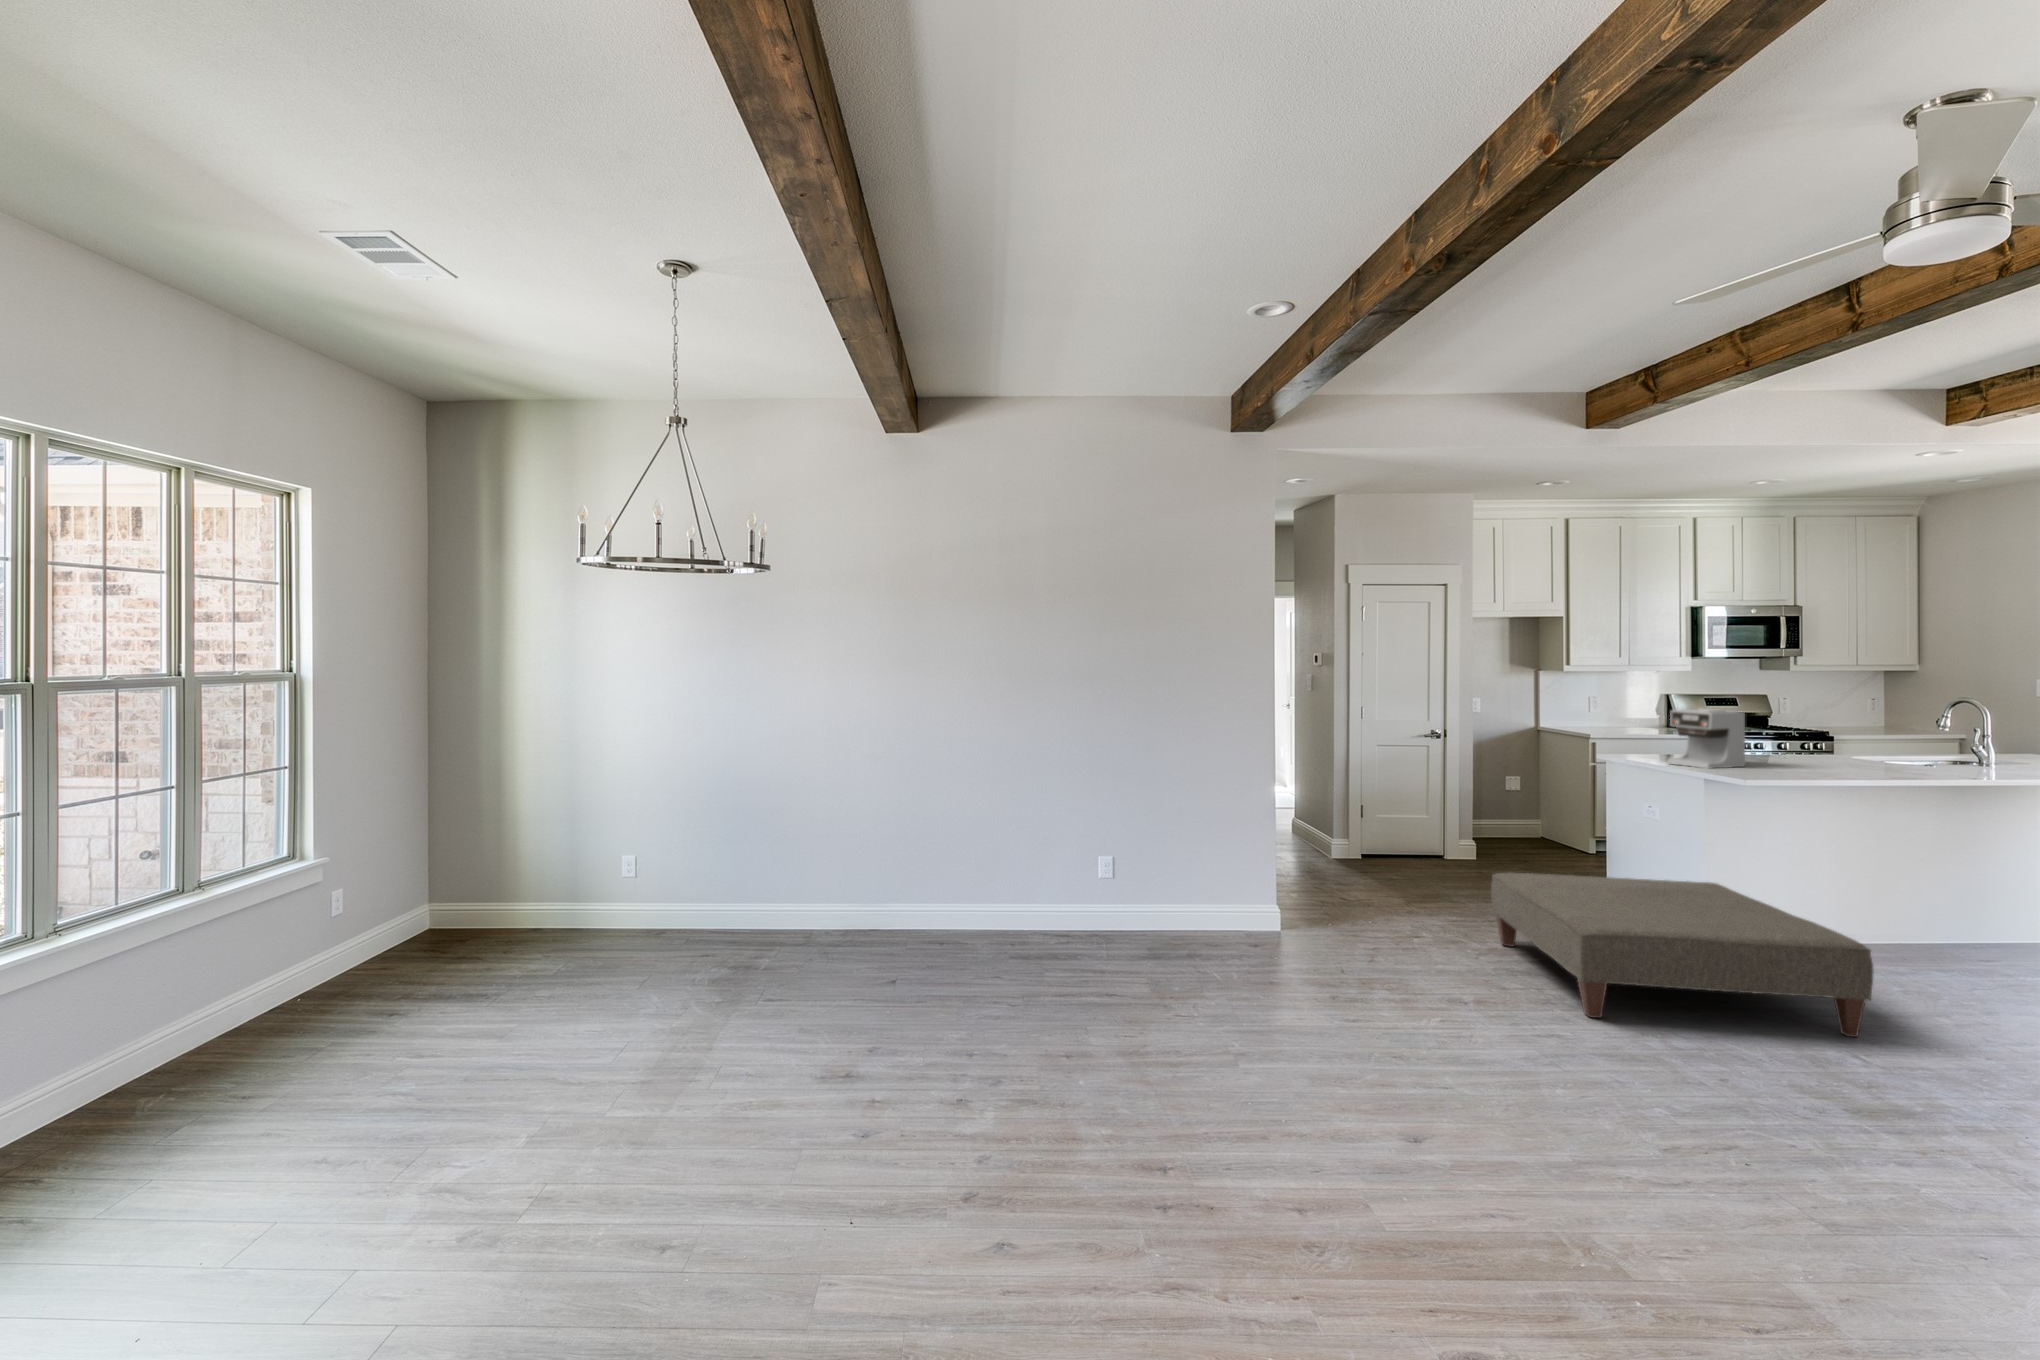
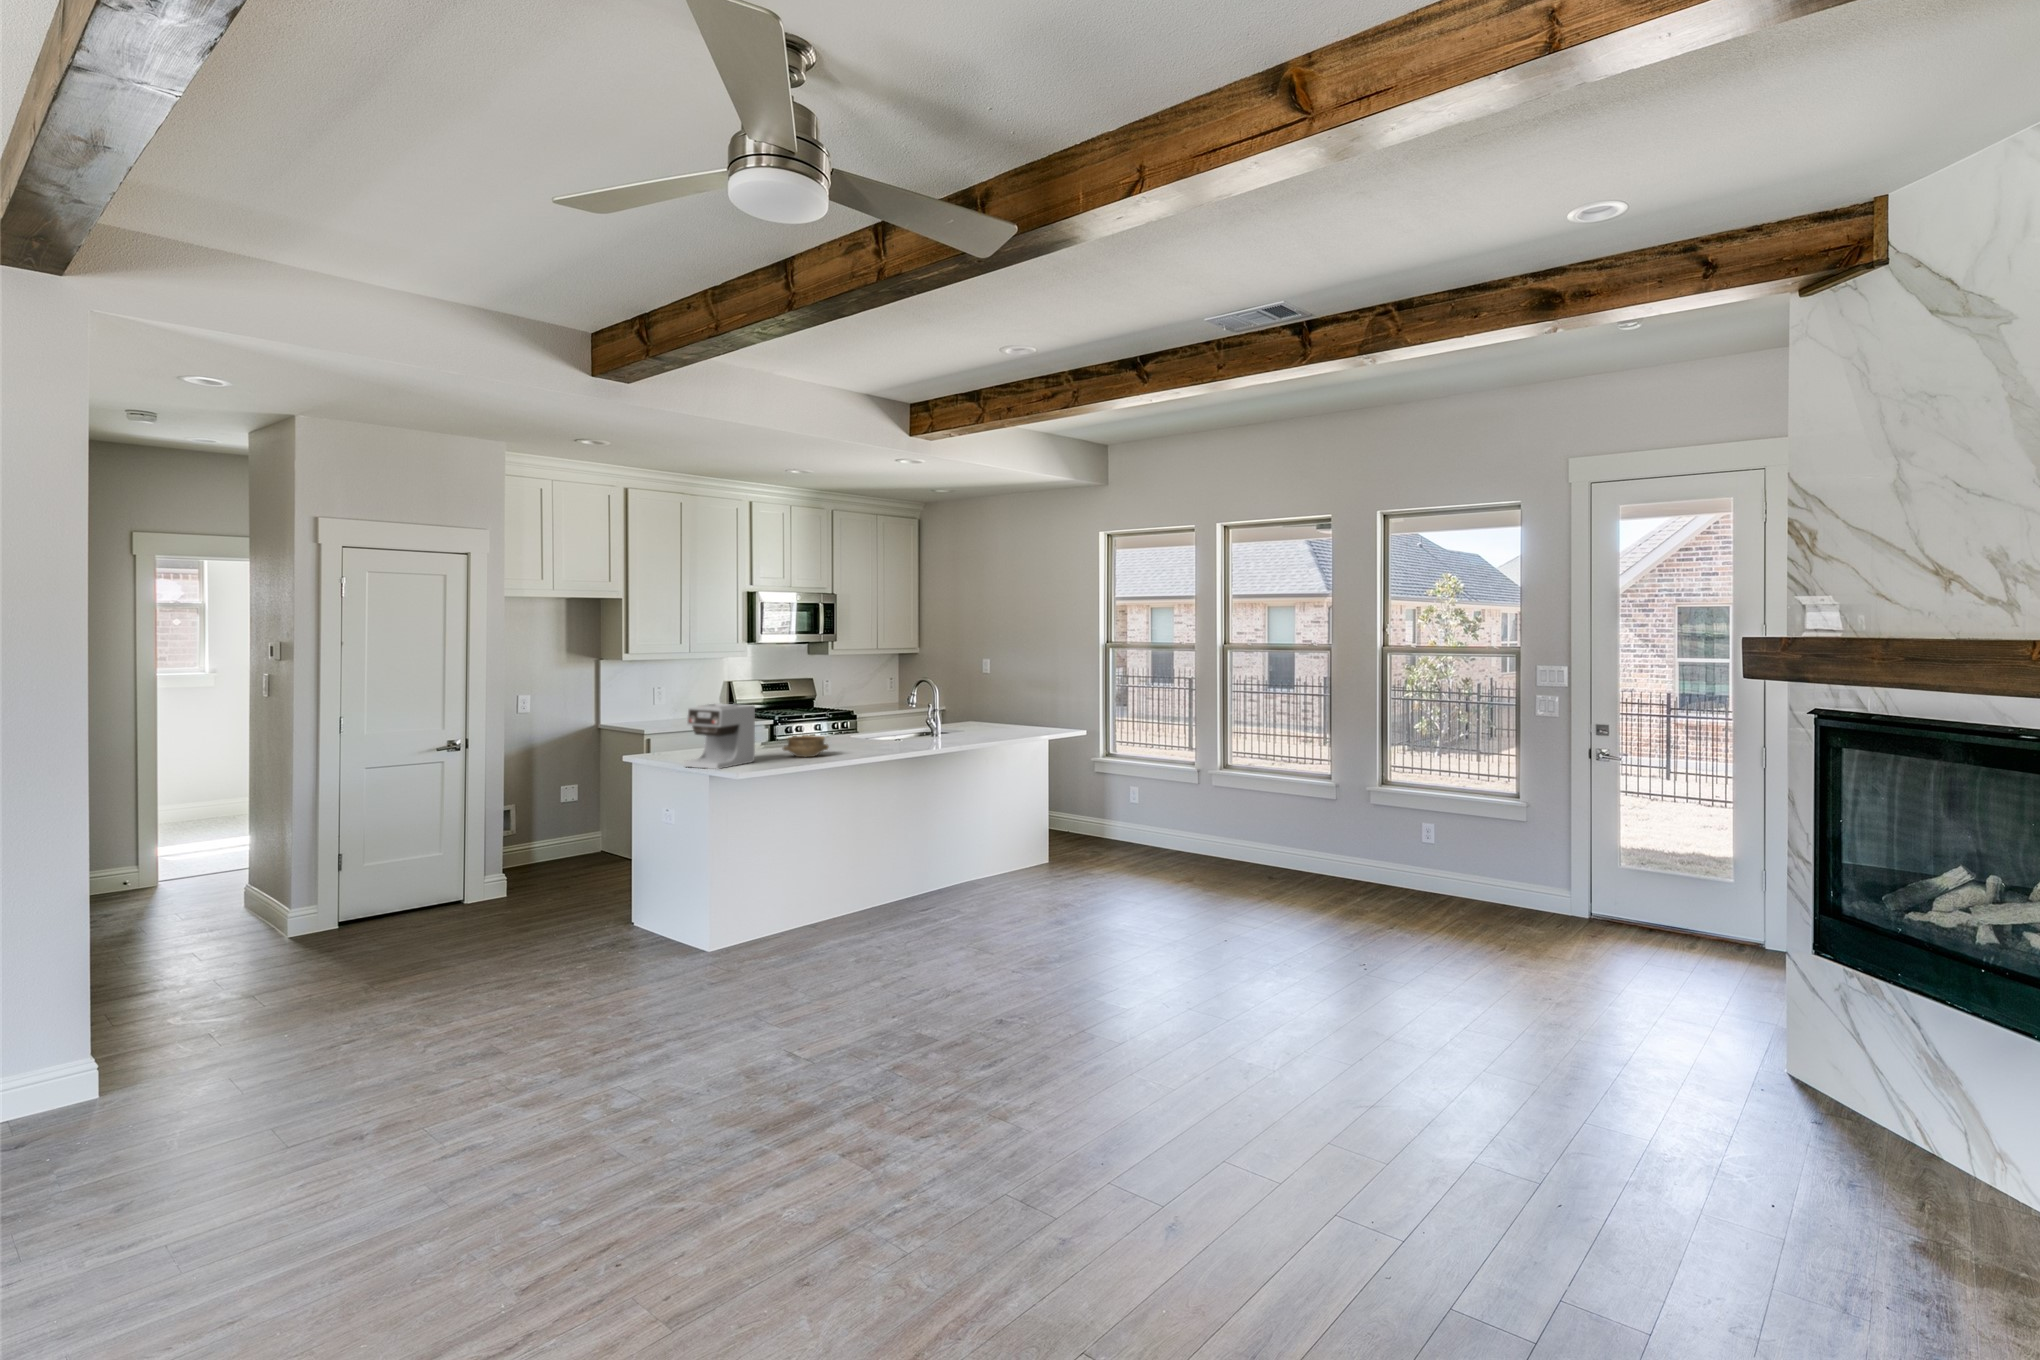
ceramic bowl: none [1776,746,1837,768] -> present [783,735,828,757]
ottoman: present [1491,872,1873,1037] -> none [447,898,808,1130]

